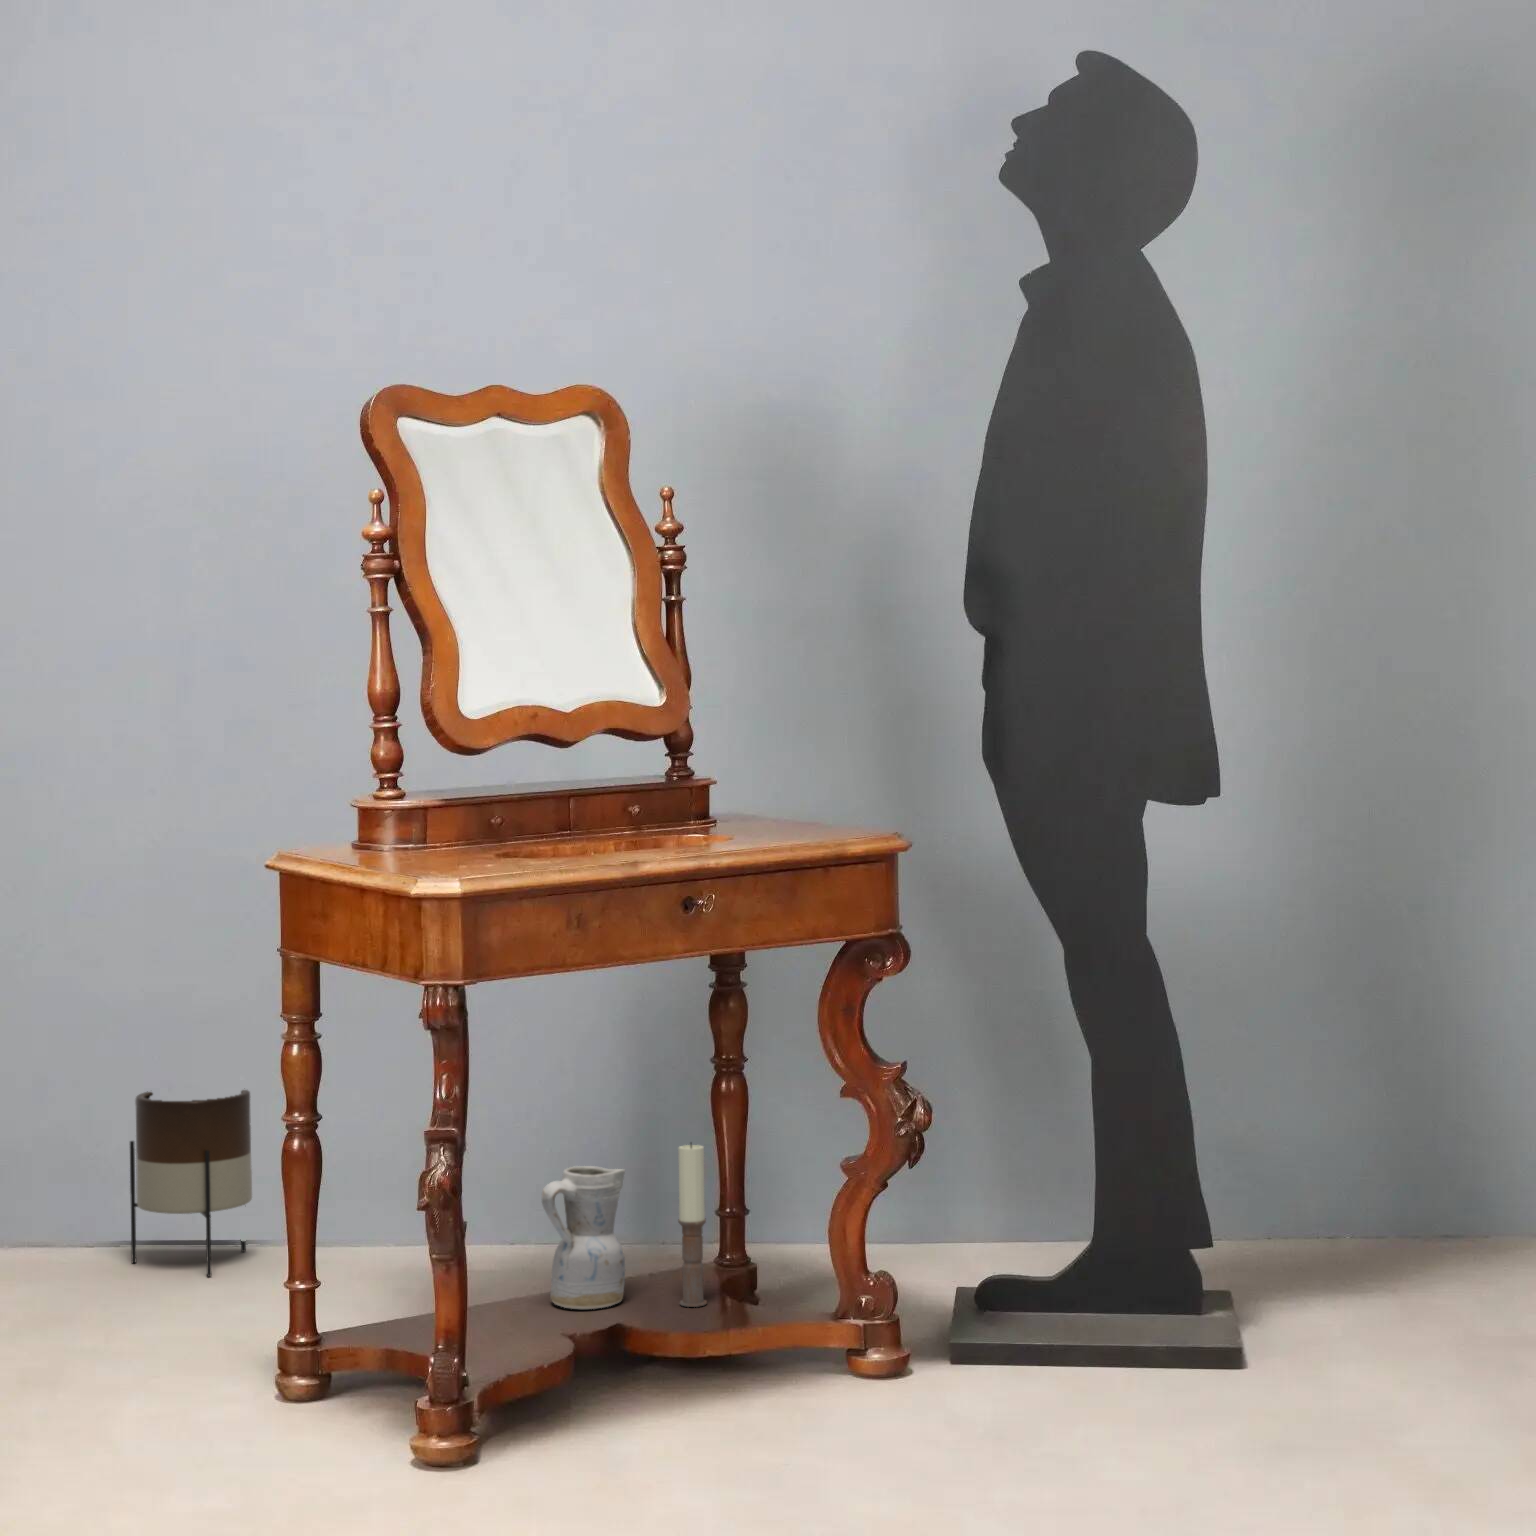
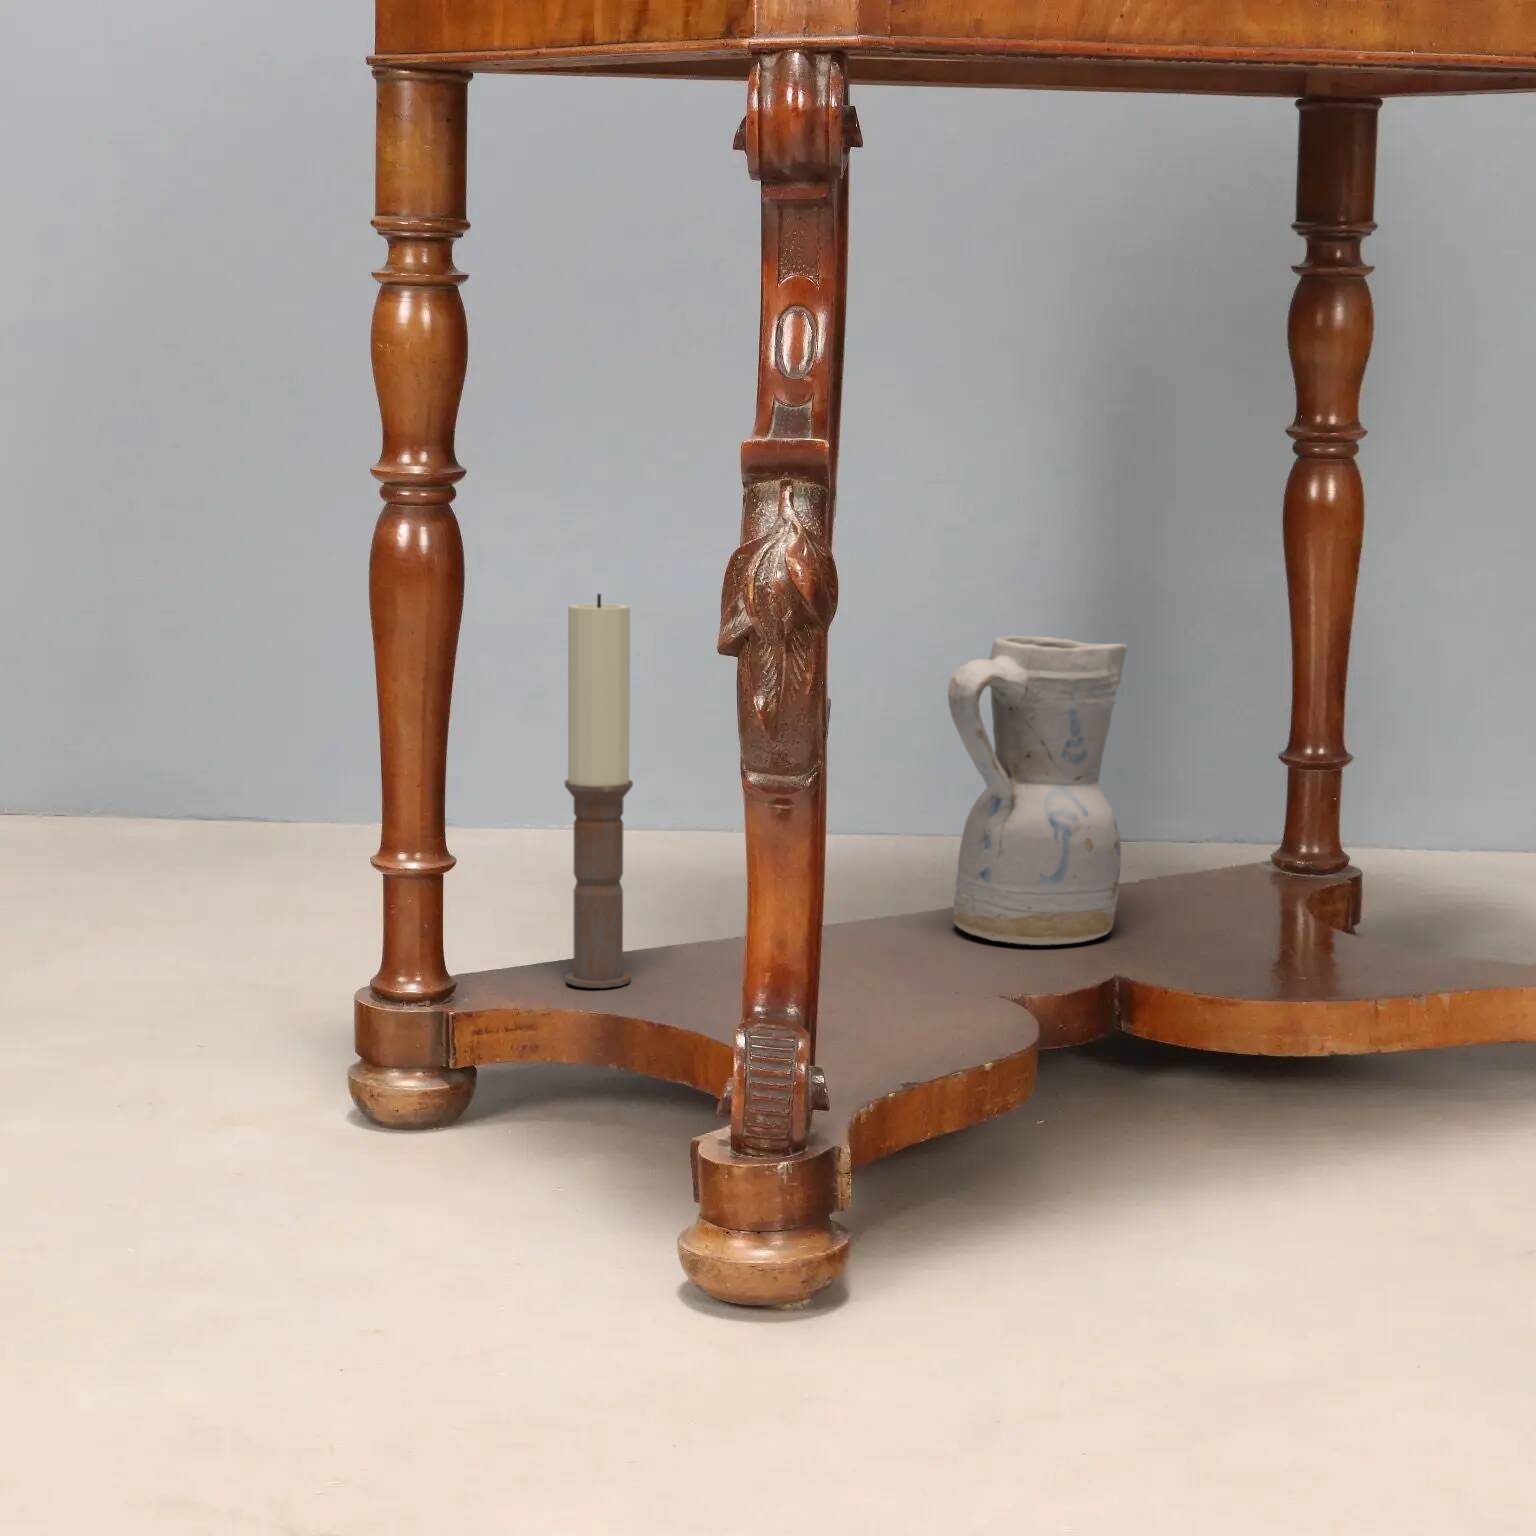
planter: present [130,1090,252,1276] -> none [98,523,325,868]
candle: present [678,1143,707,1307] -> present [565,594,633,988]

